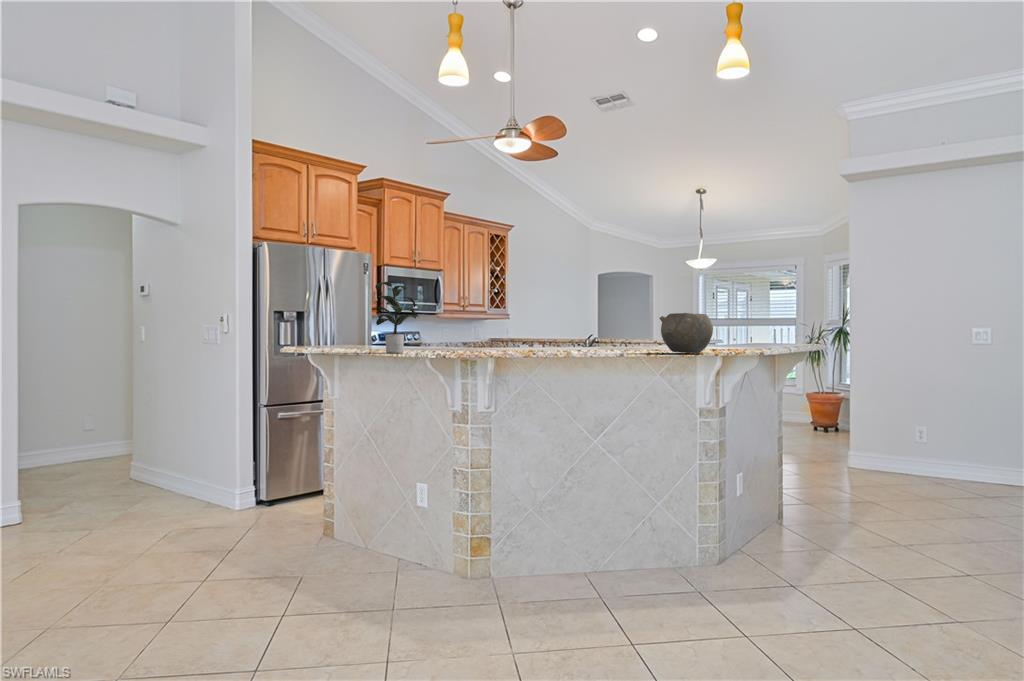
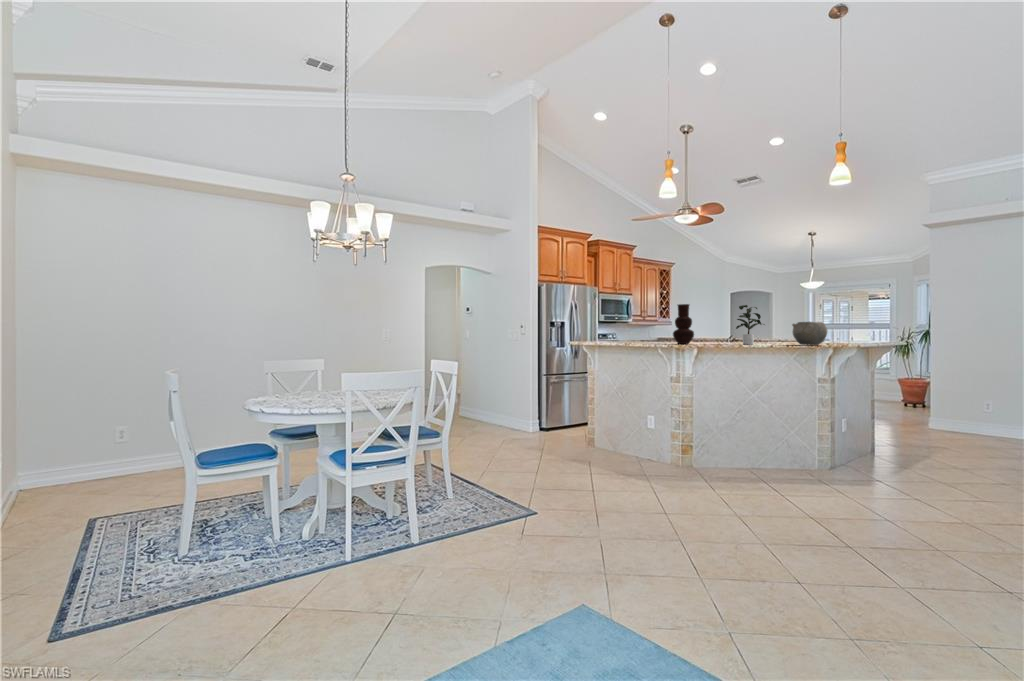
vase: none [463,280,500,354] -> present [673,304,694,344]
potted plant: present [375,282,418,353] -> present [736,305,765,345]

